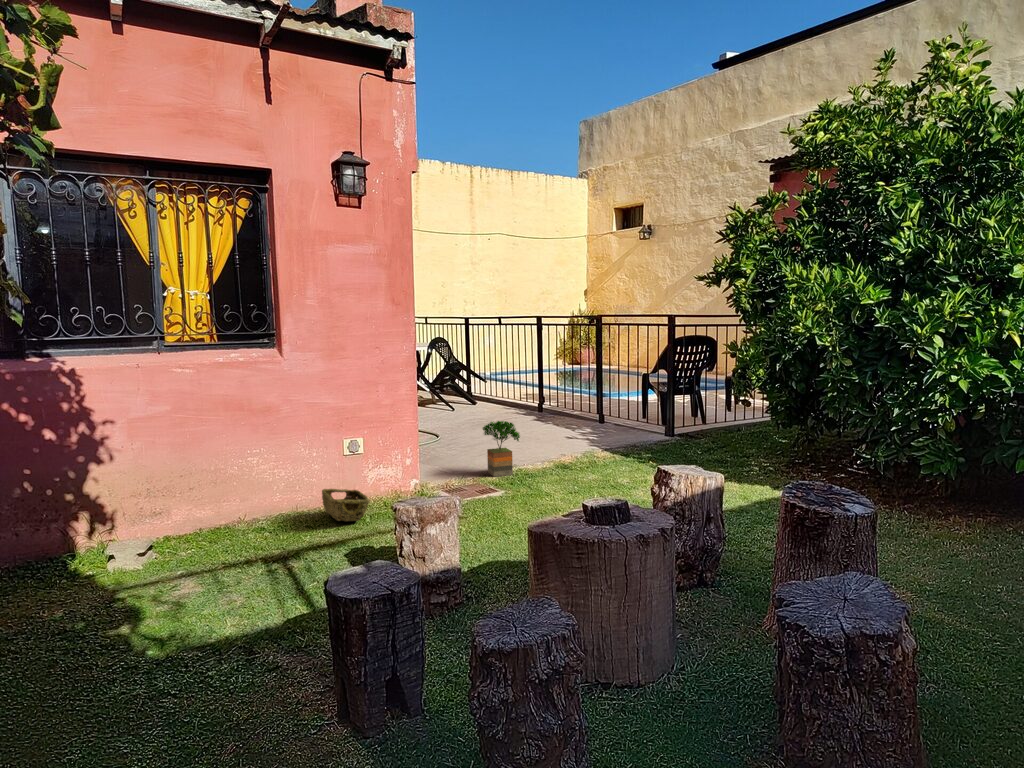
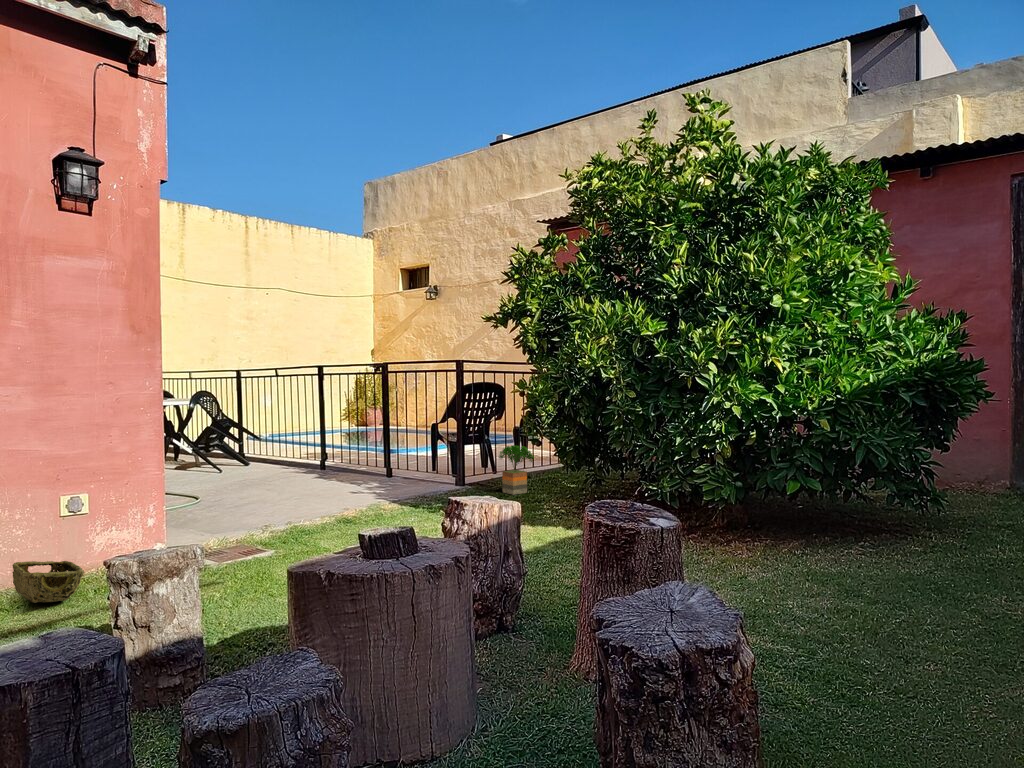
potted tree: present [483,421,520,477] -> present [499,445,534,495]

